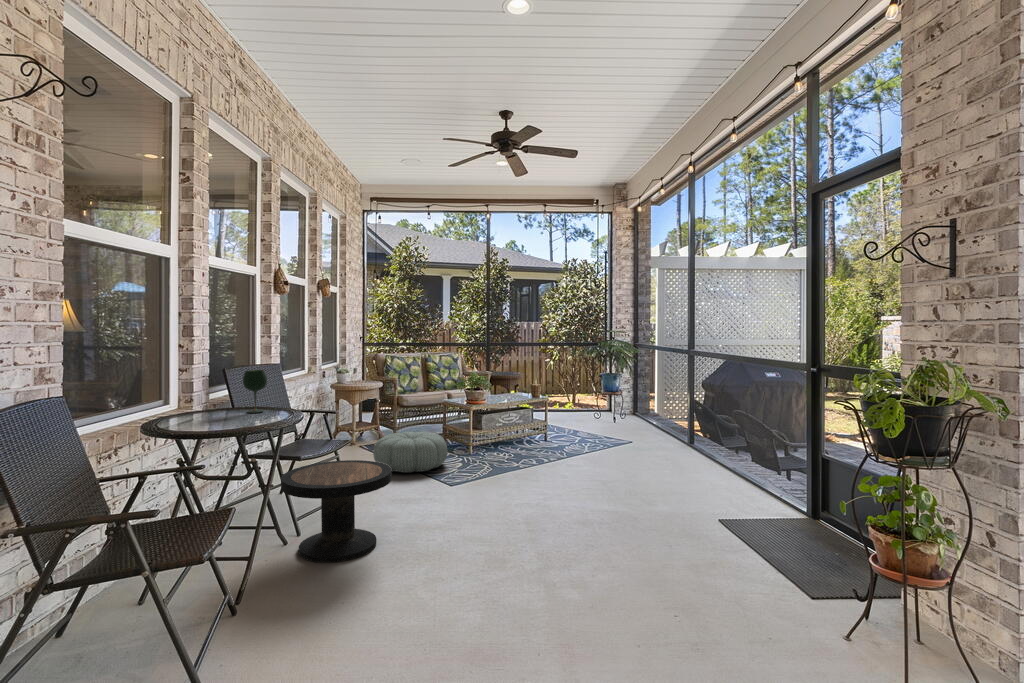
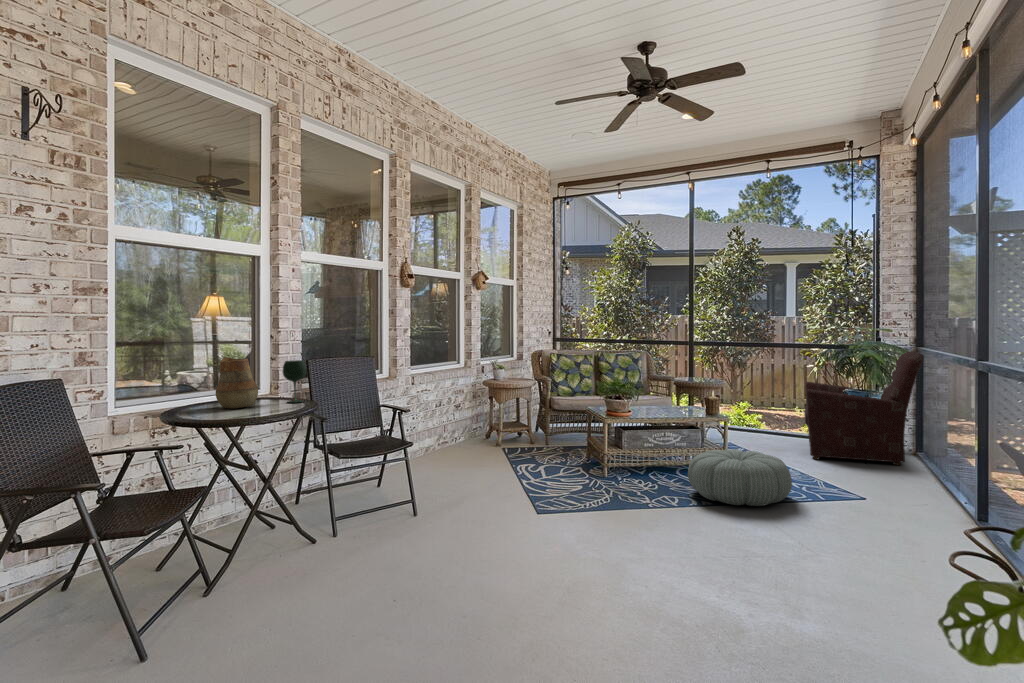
armchair: none [581,354,660,432] -> present [804,351,923,465]
pitcher: none [183,368,233,422] -> present [216,357,258,409]
pouf: present [373,432,448,473] -> present [688,449,792,506]
side table: present [281,460,392,563] -> none [290,459,408,569]

